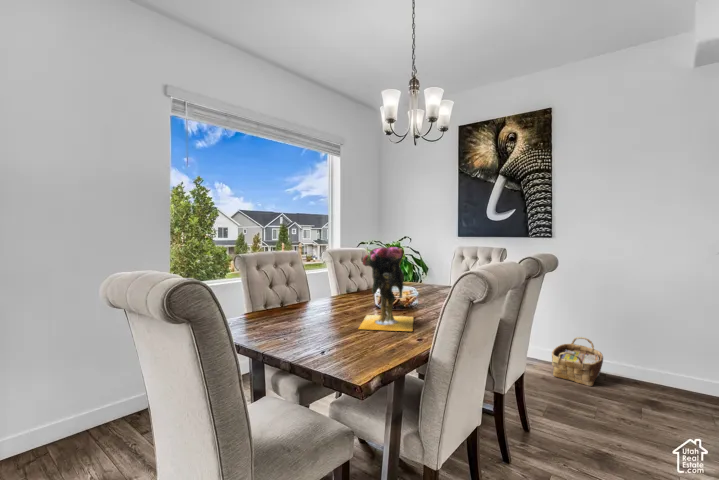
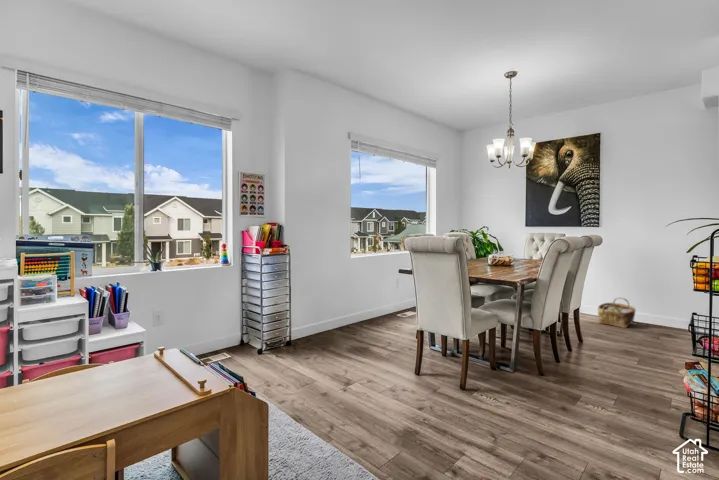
vase: present [359,247,413,331] -> none [487,228,520,271]

